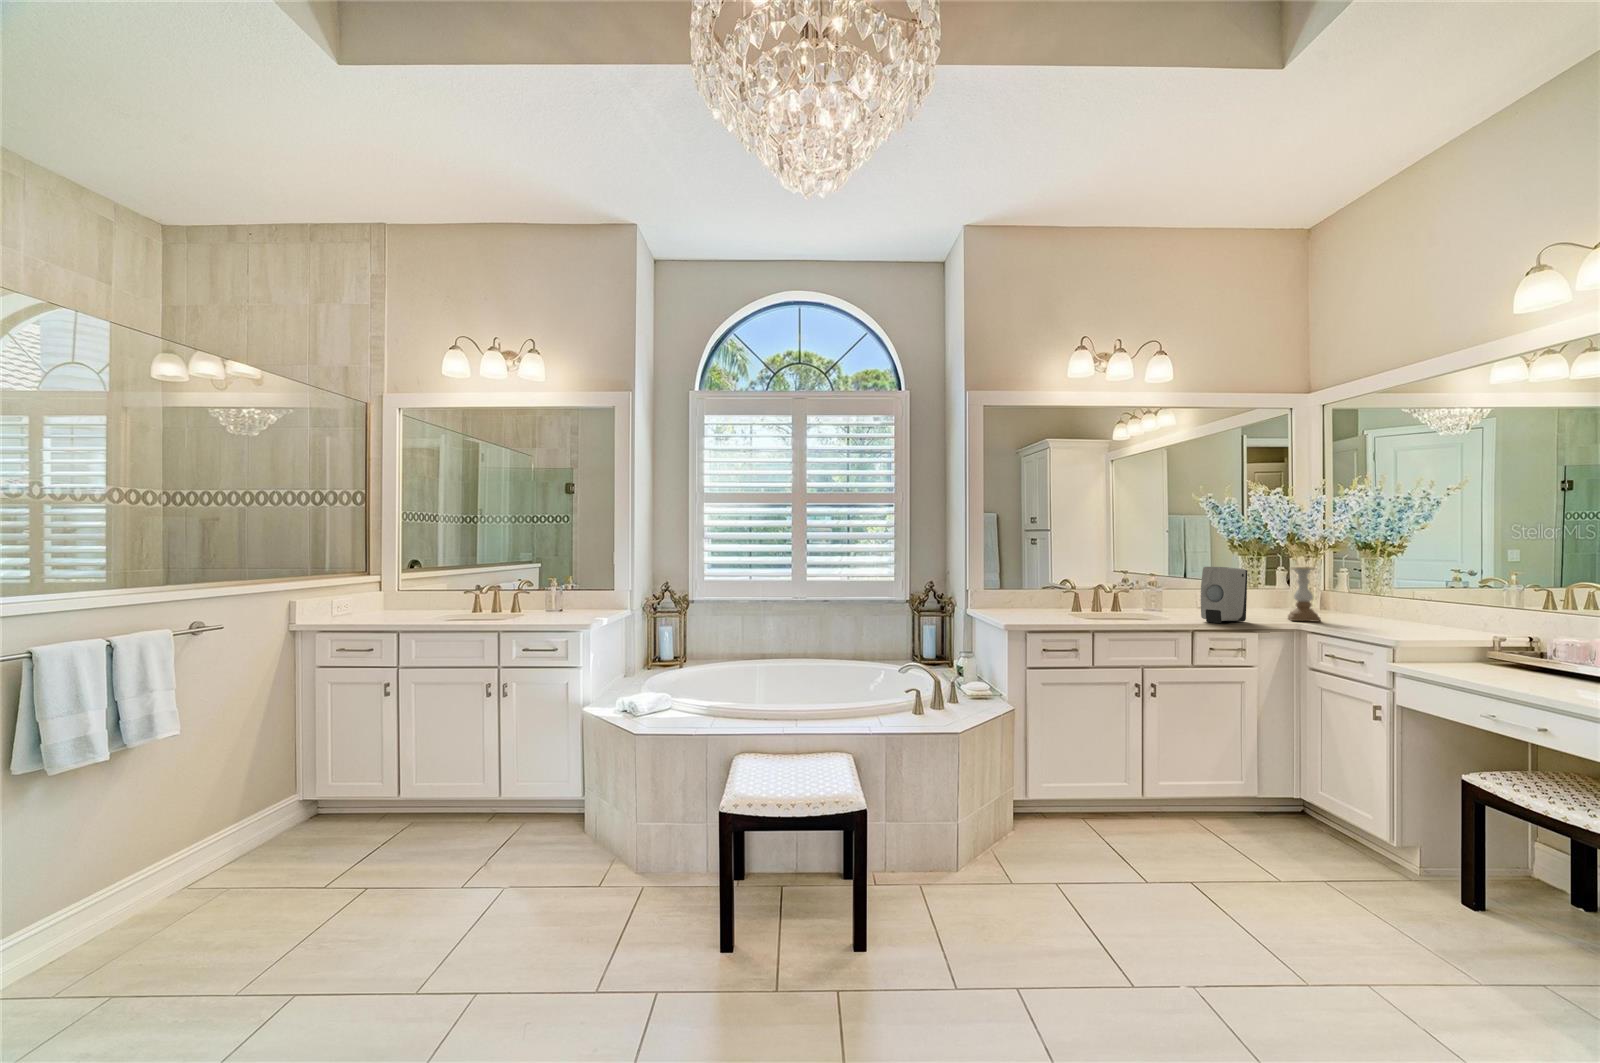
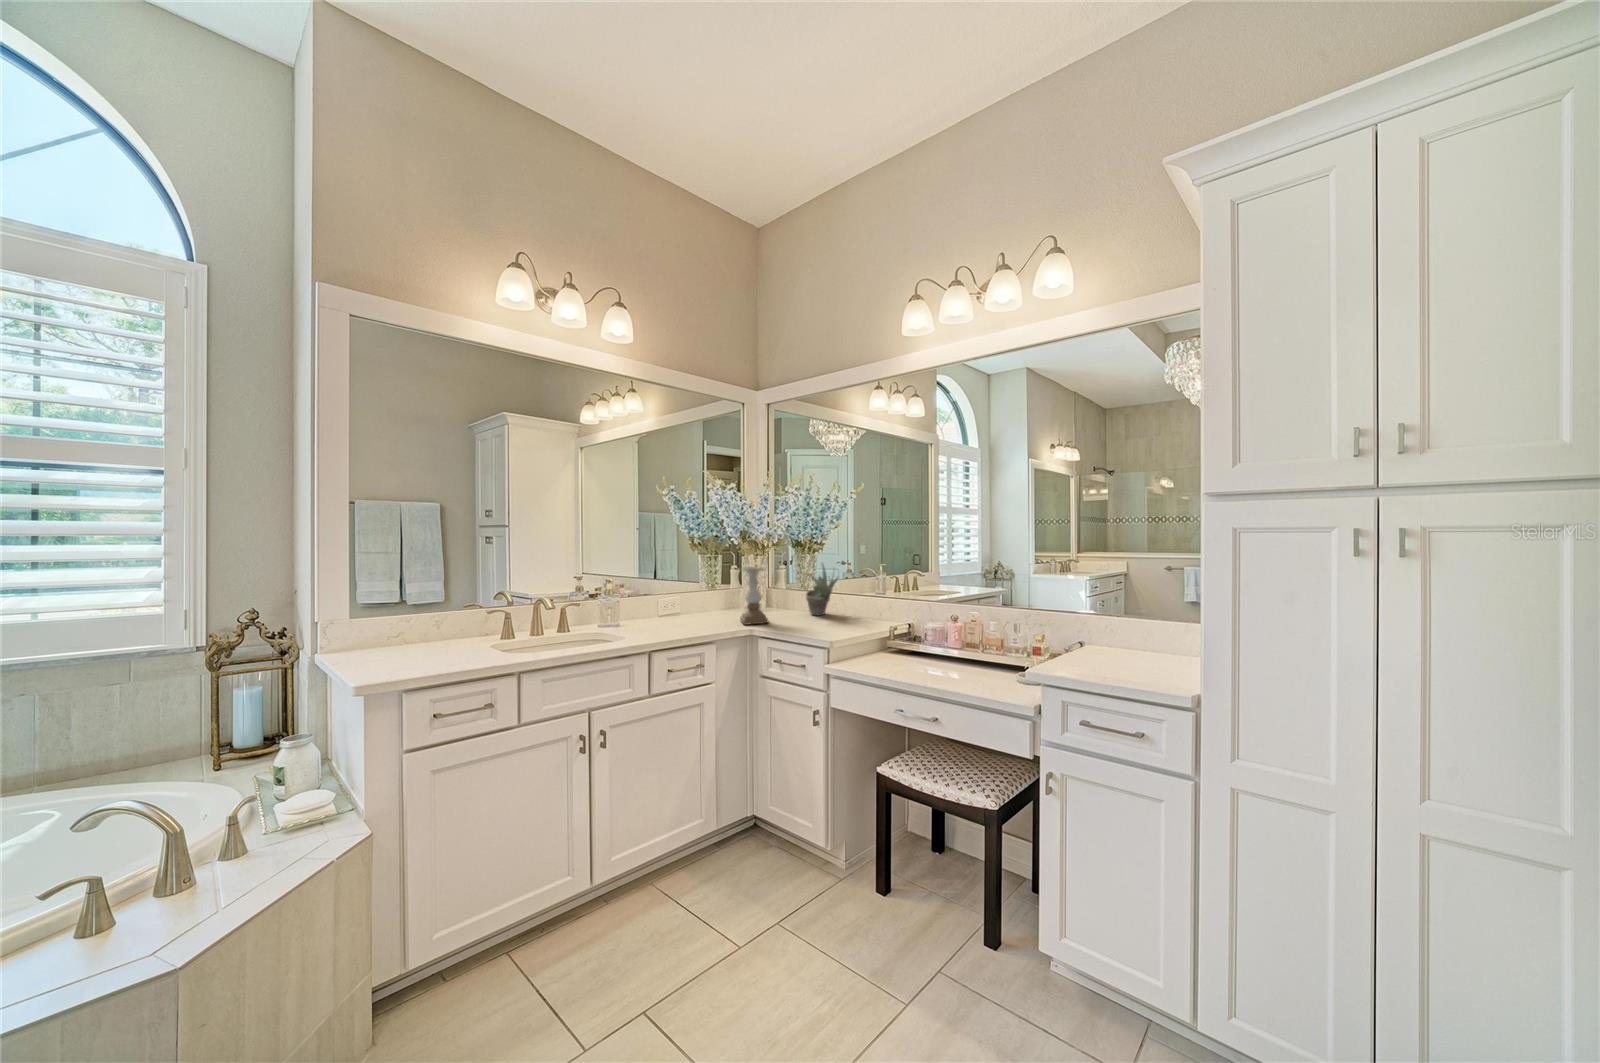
succulent plant: none [1368,565,1414,622] -> present [805,564,838,615]
soap dispenser: present [1201,567,1247,623] -> none [655,574,703,640]

